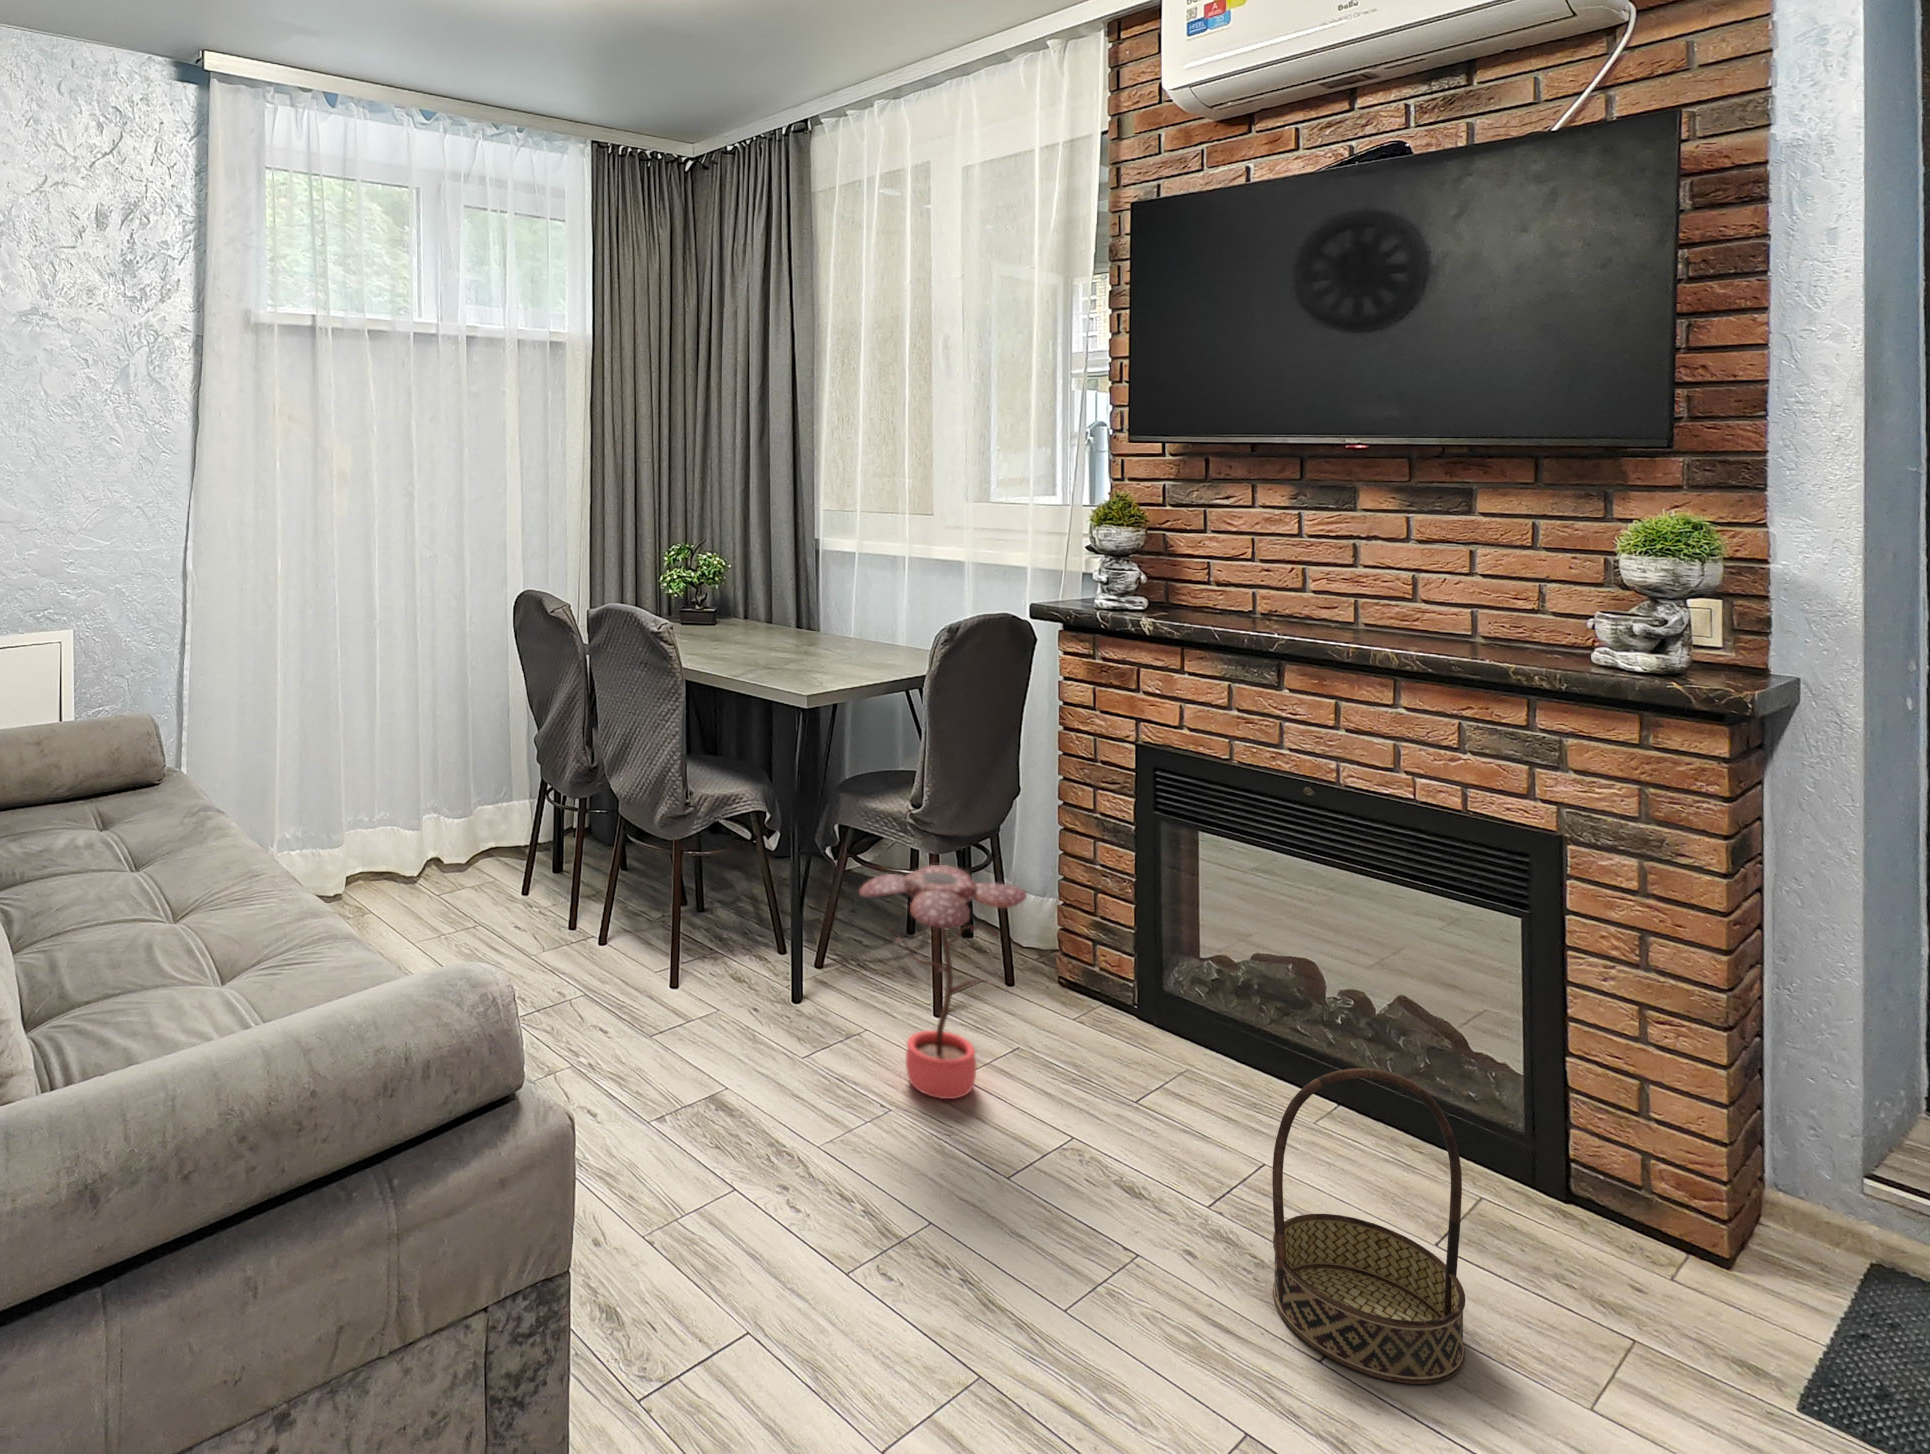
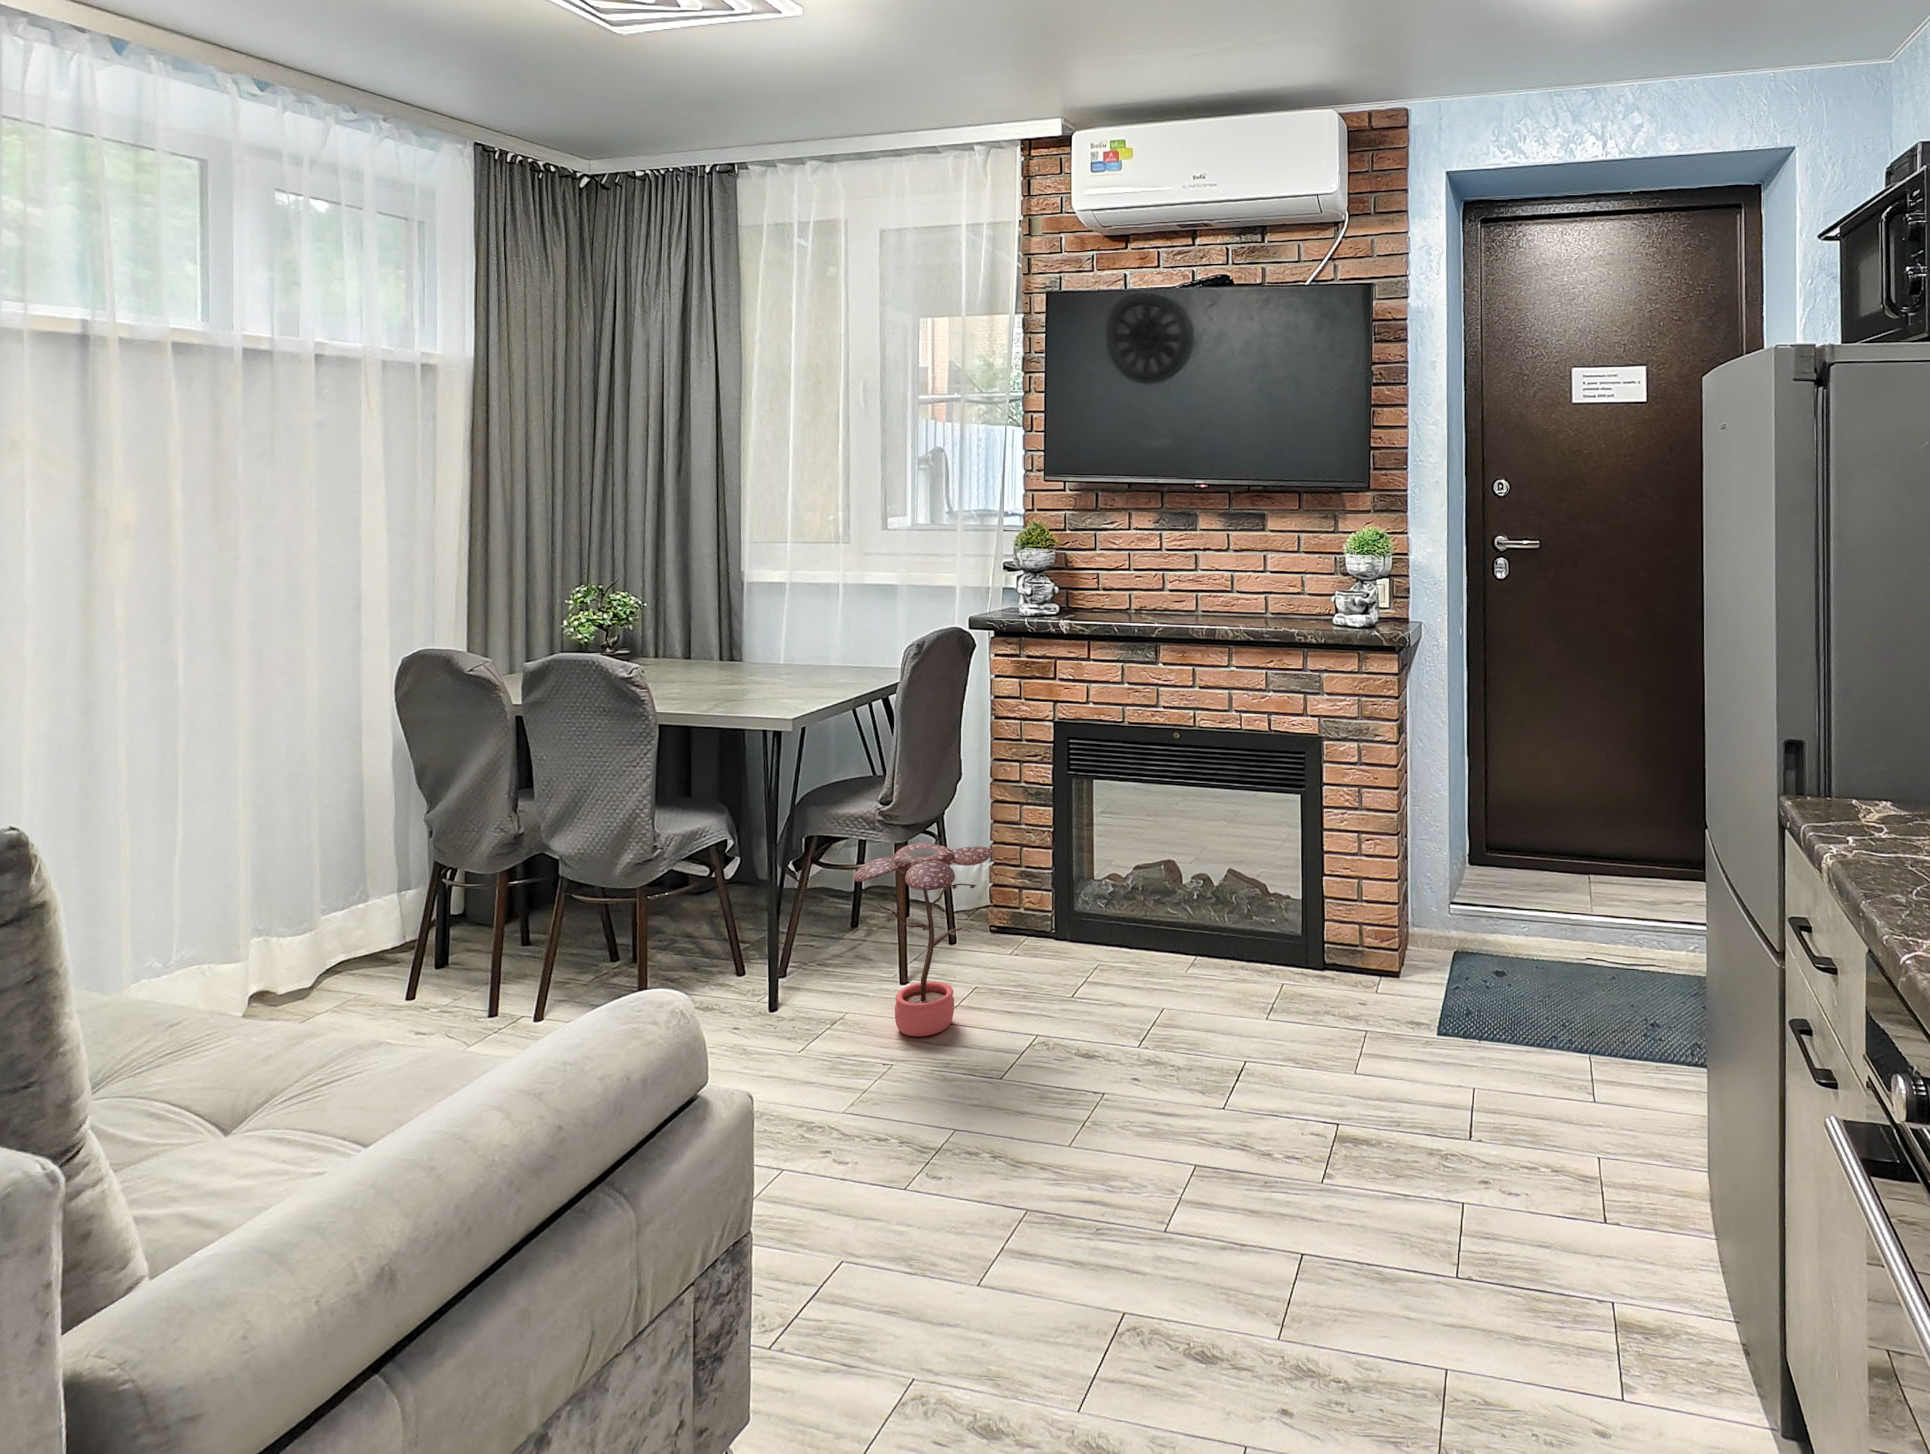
basket: present [1272,1068,1465,1384] -> none [1187,905,1295,1103]

